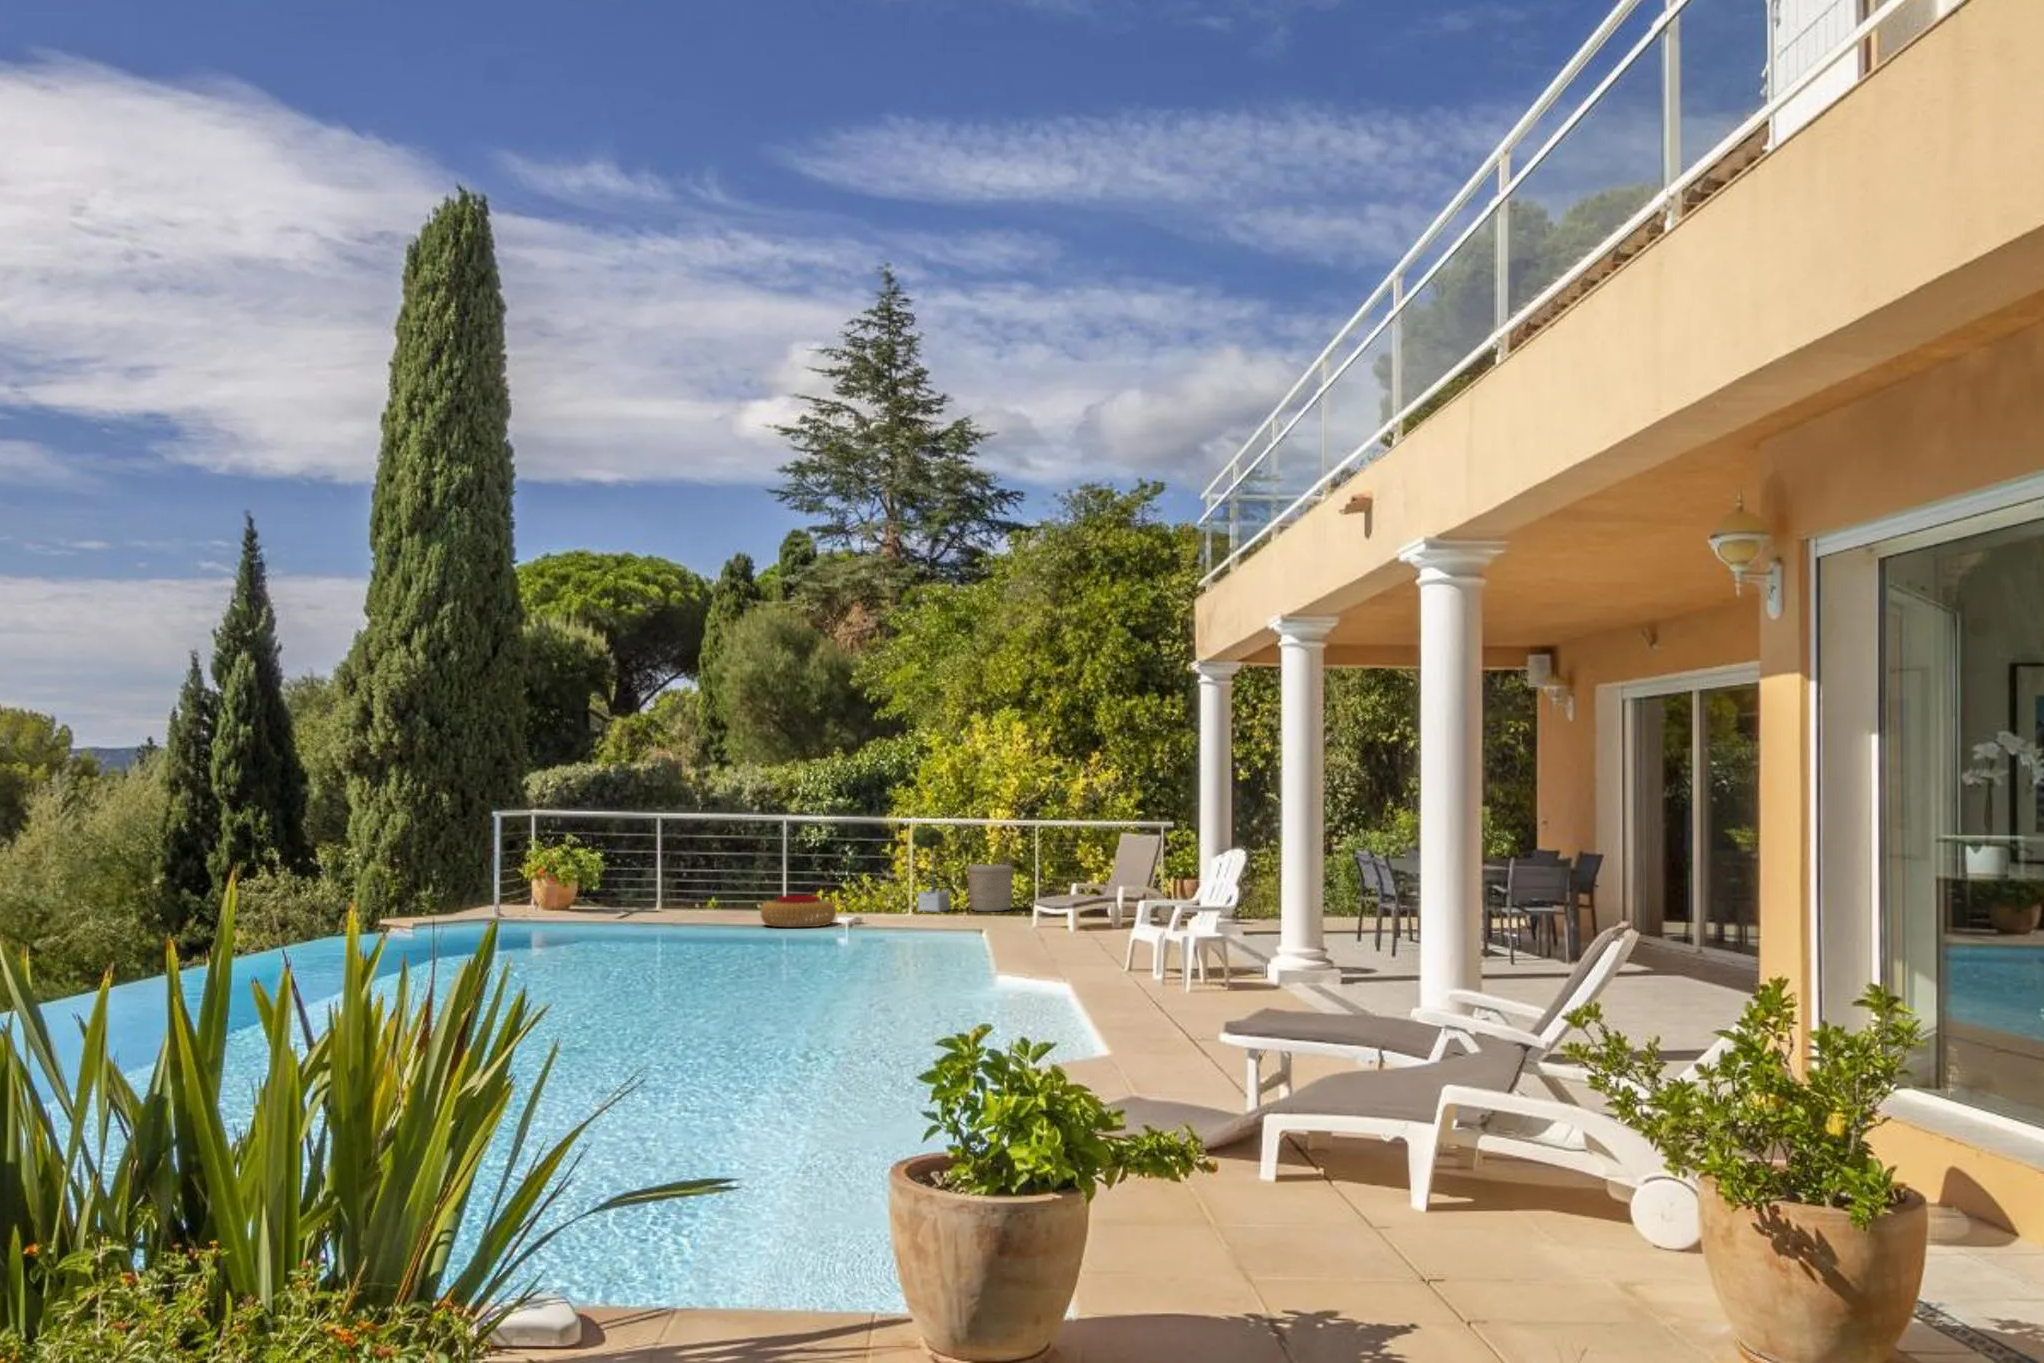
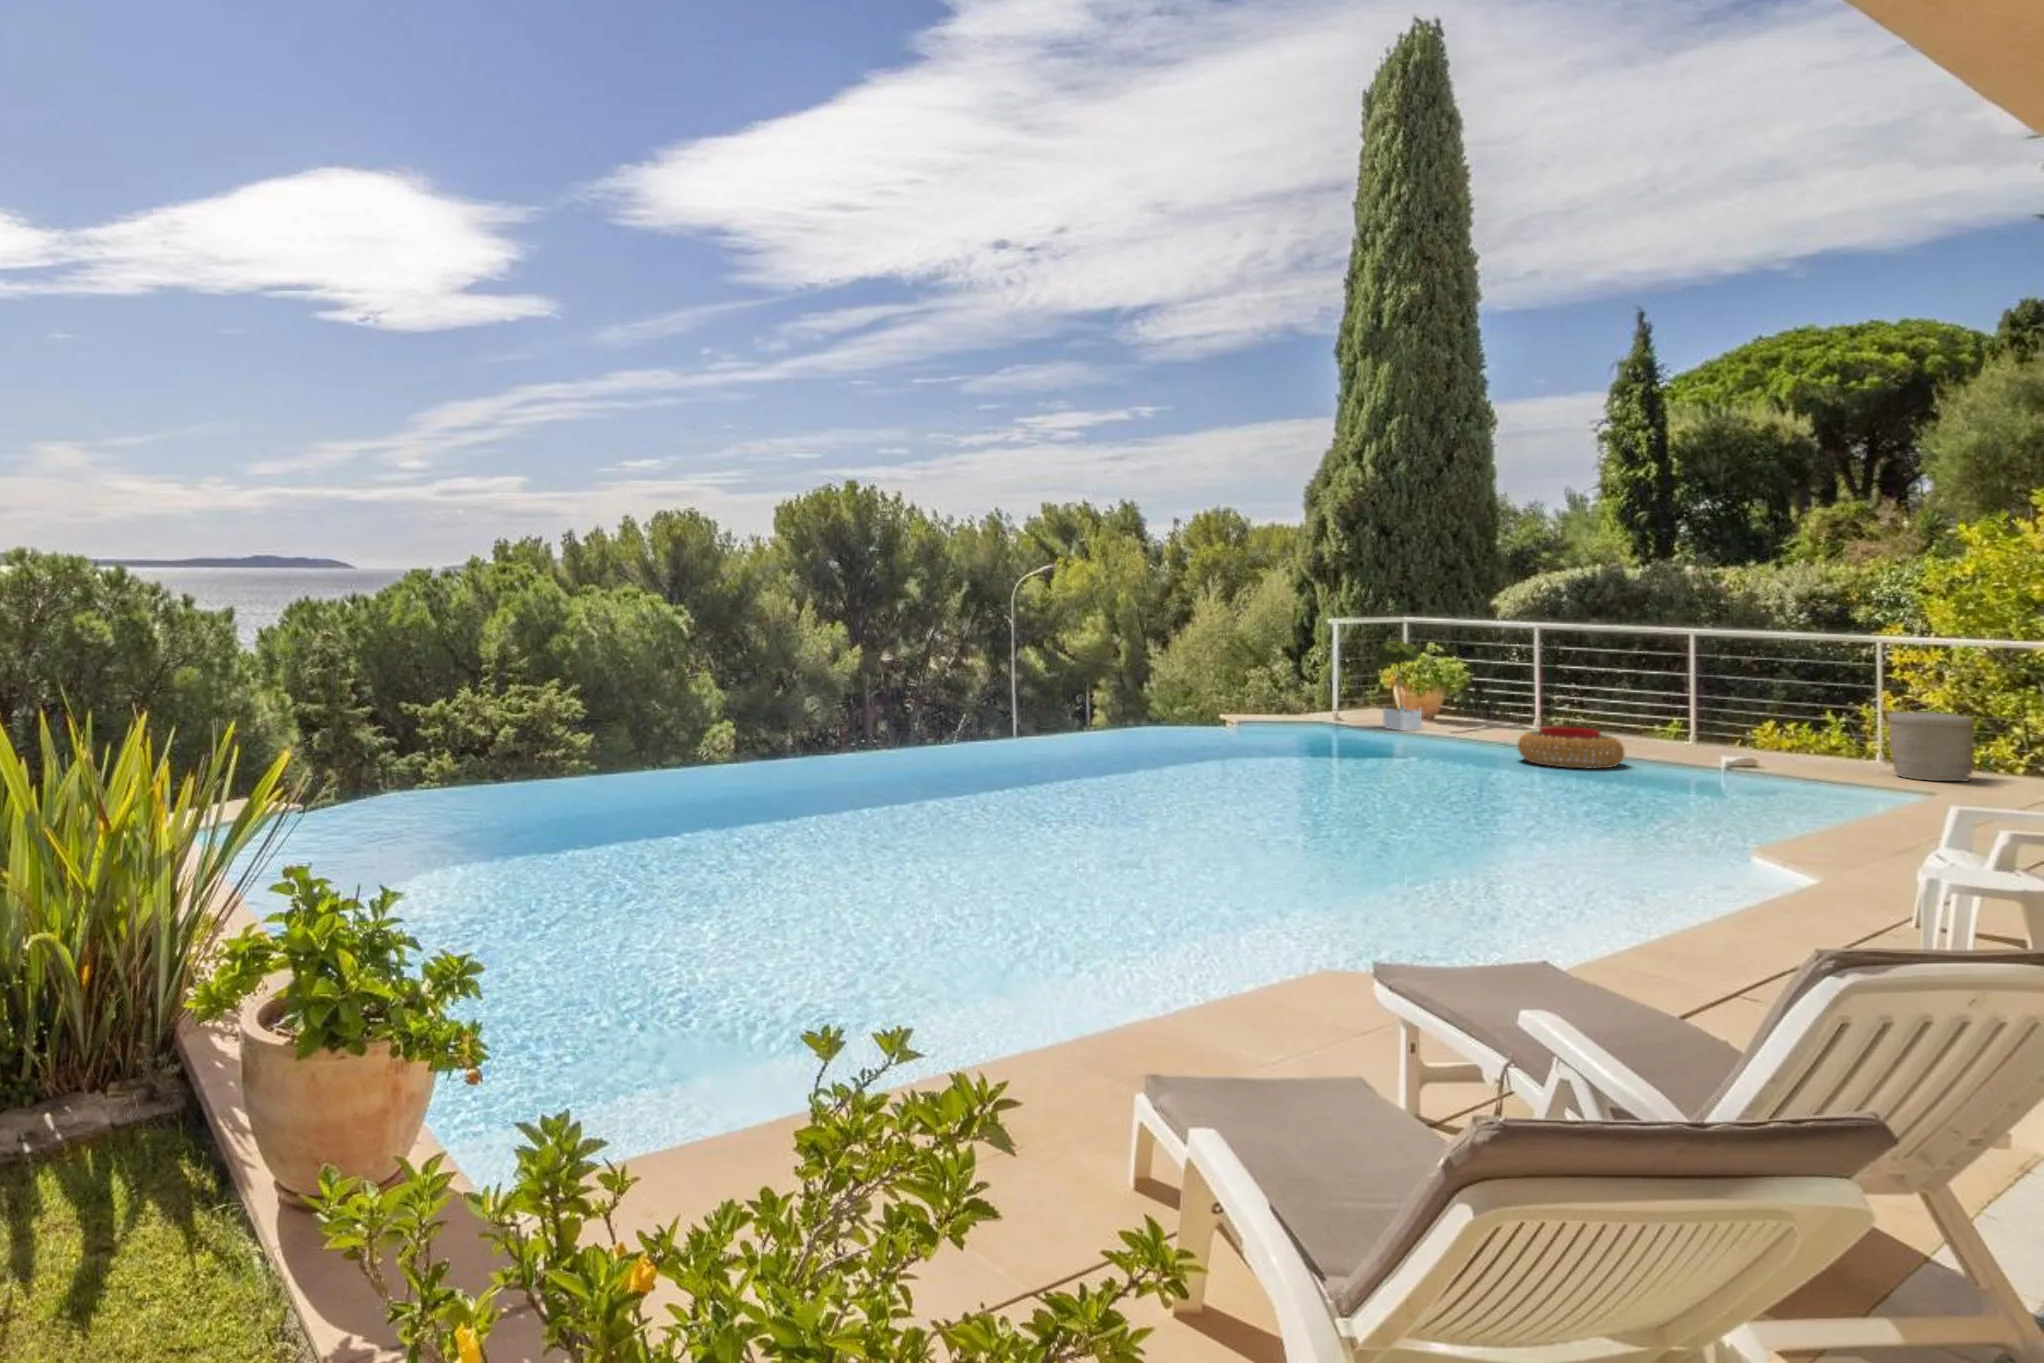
potted tree: present [912,826,950,912] -> present [1376,640,1422,731]

